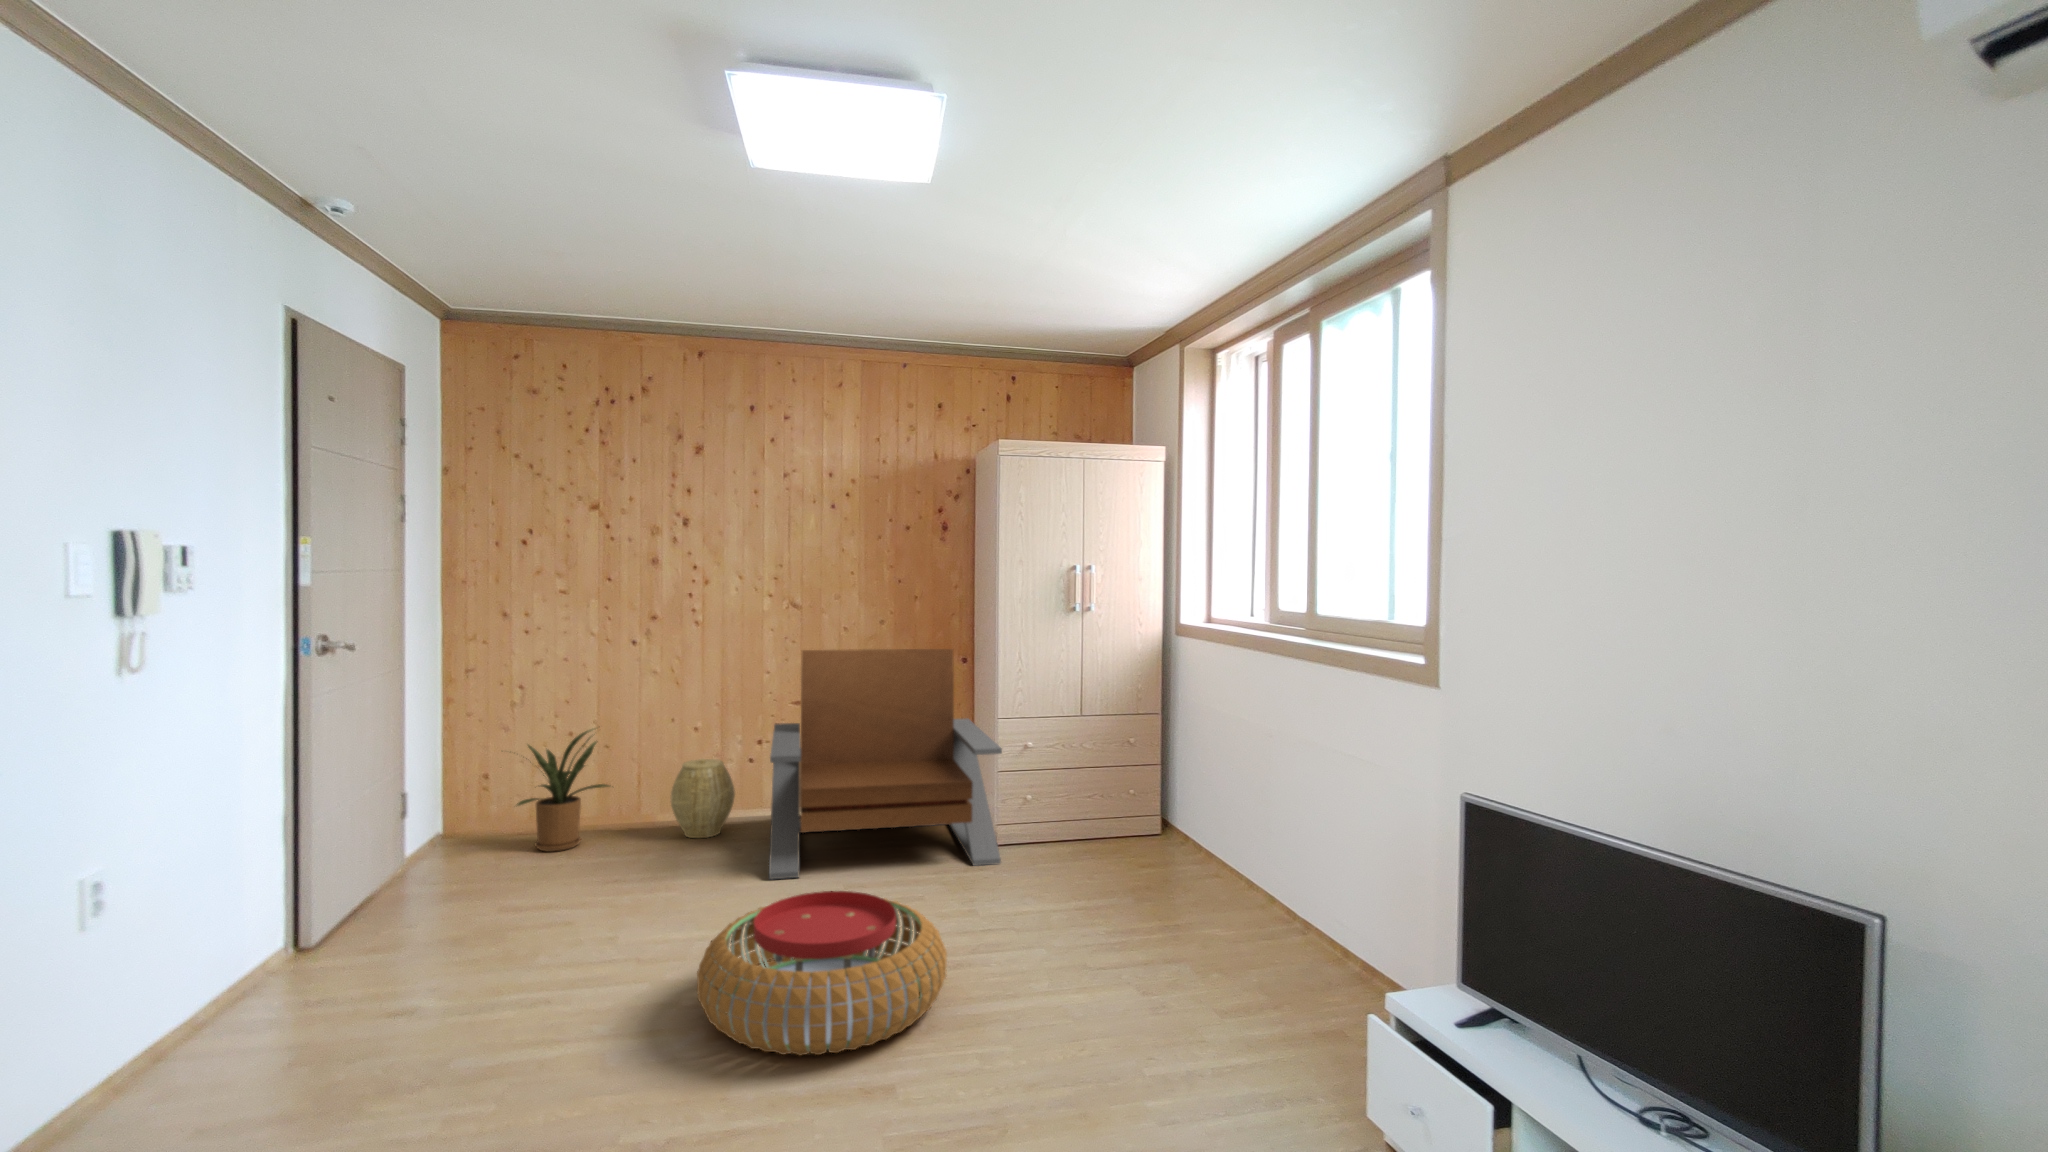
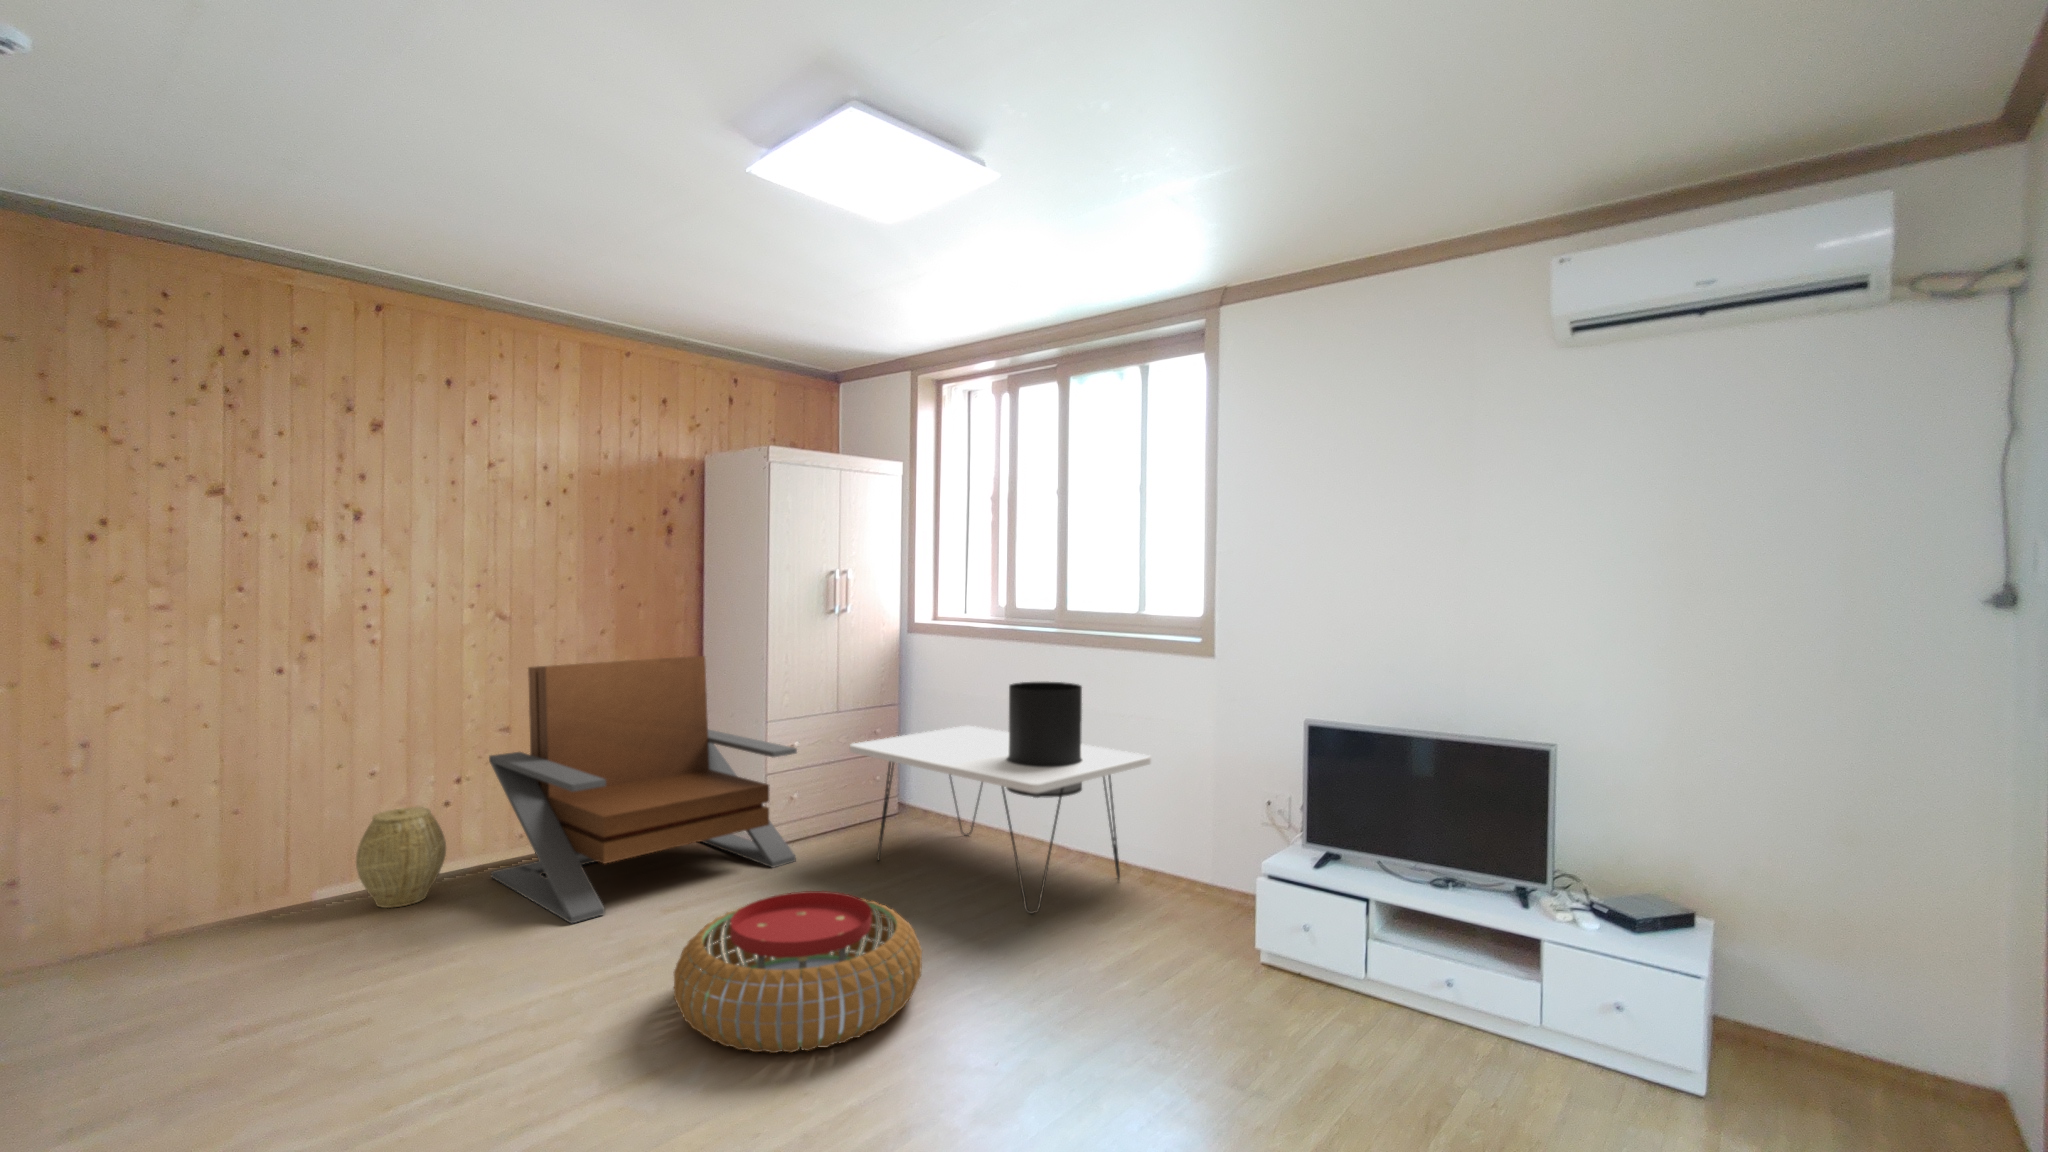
side table: none [1046,701,1352,980] -> present [850,682,1151,914]
house plant: present [517,729,610,852] -> none [82,784,277,966]

